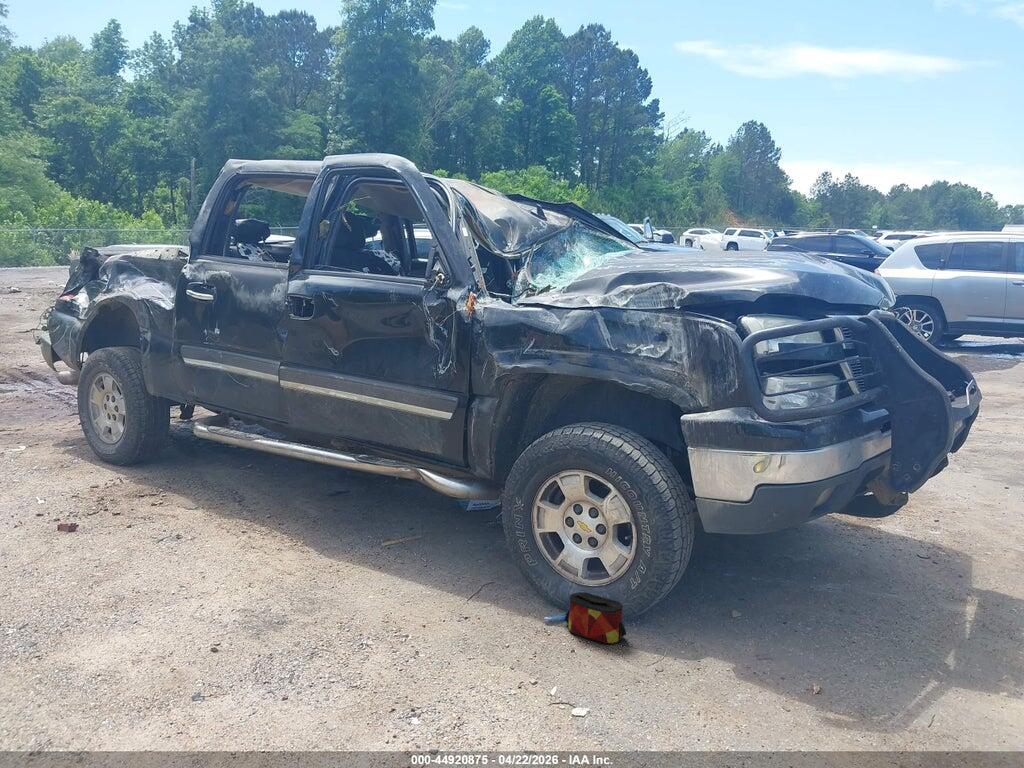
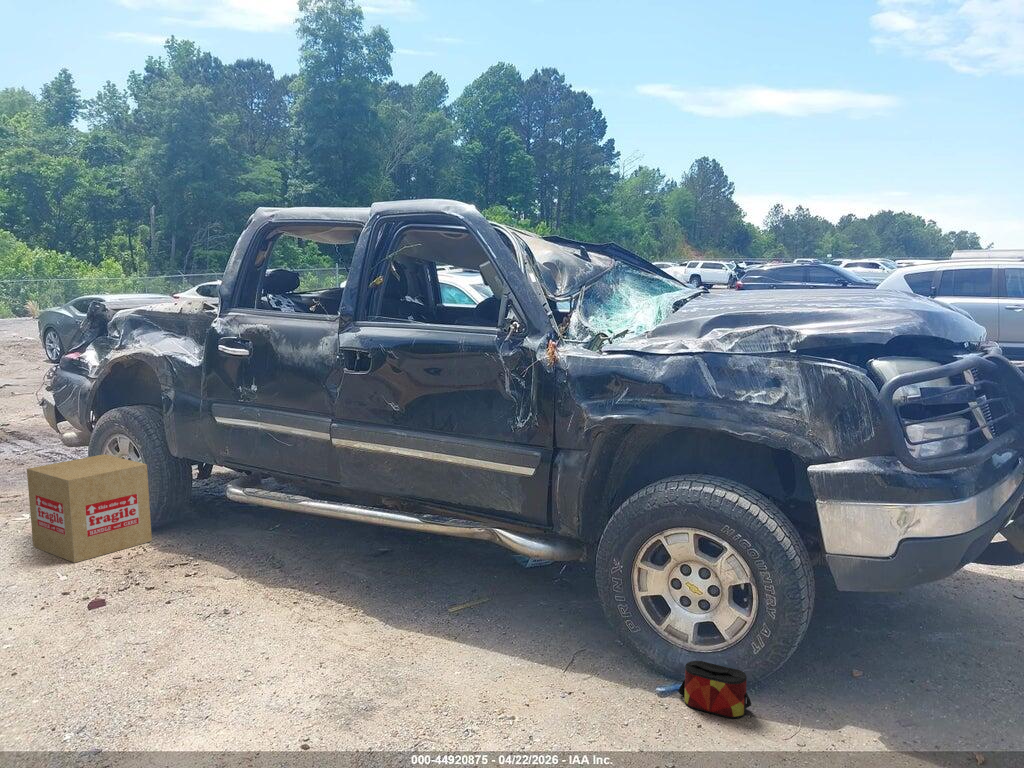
cardboard box: none [15,391,129,489] -> present [27,454,152,563]

